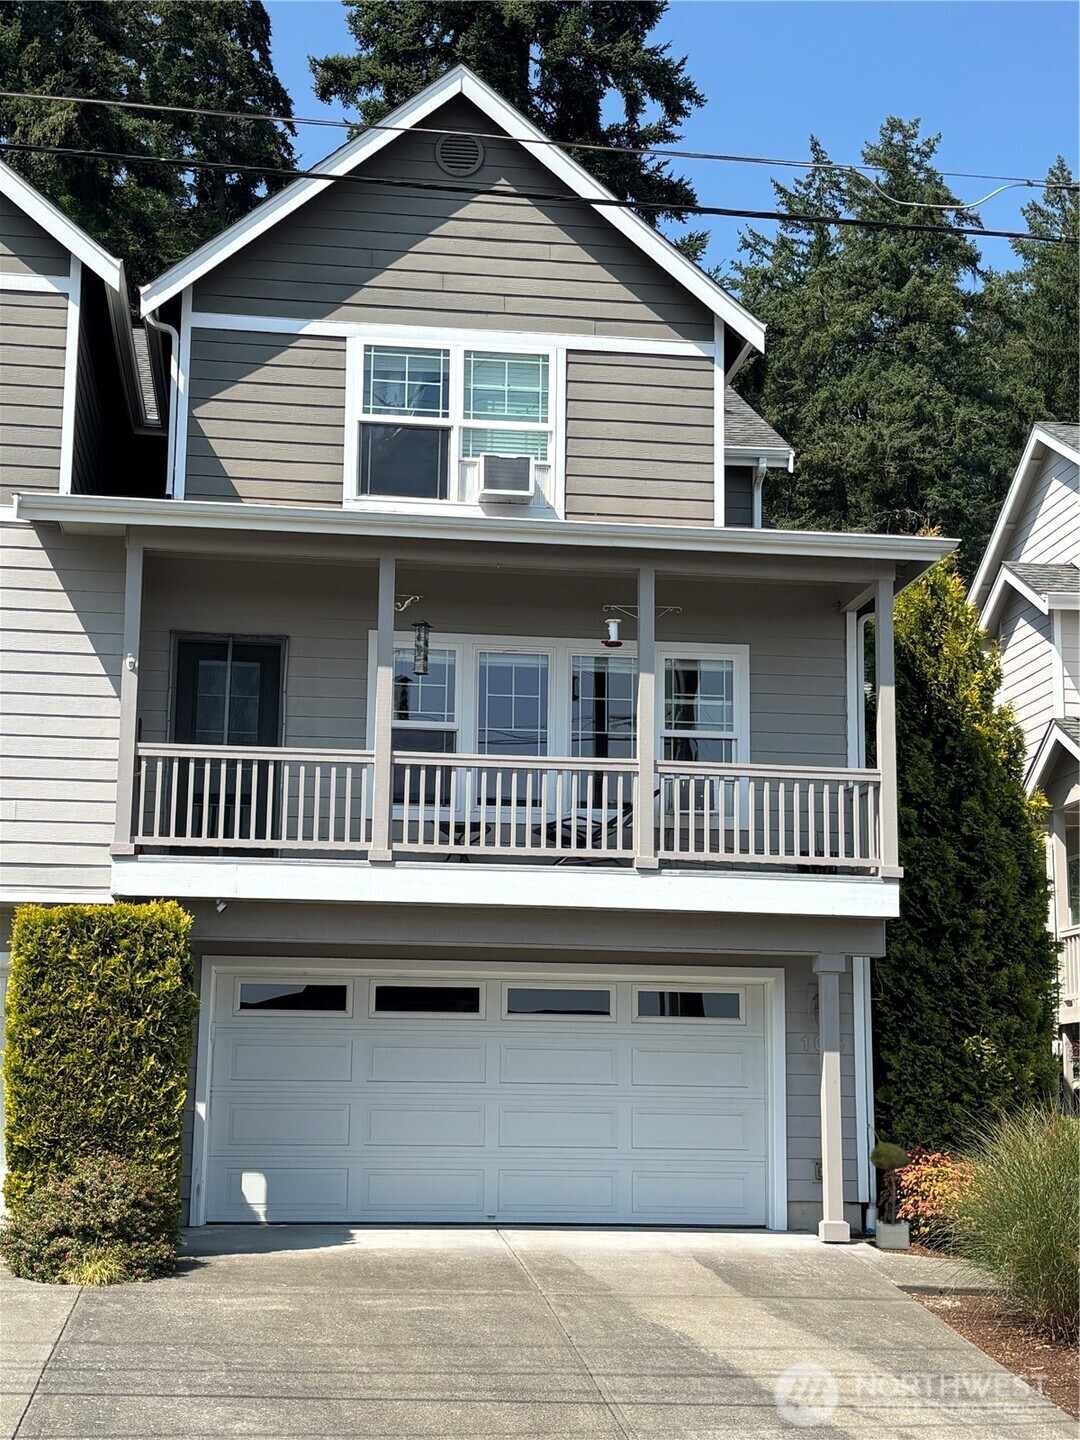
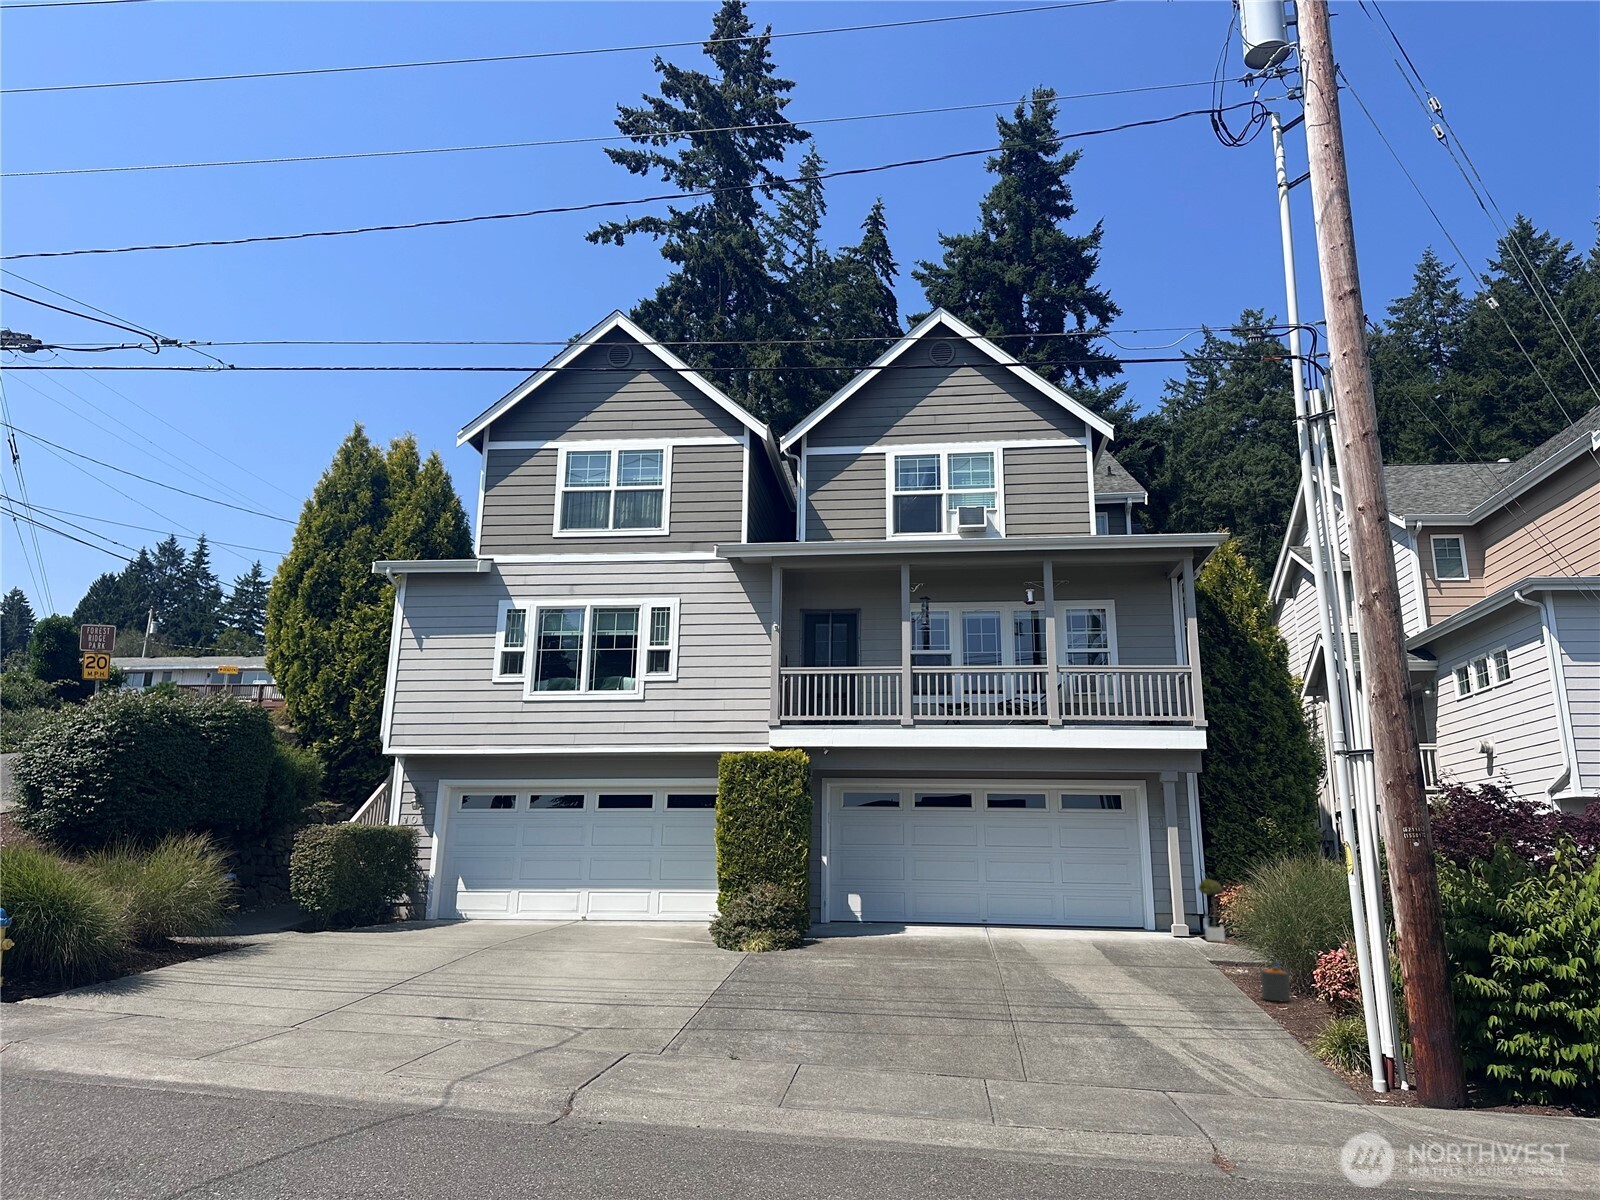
trash can: none [997,1272,1041,1341] -> present [1261,967,1291,1002]

